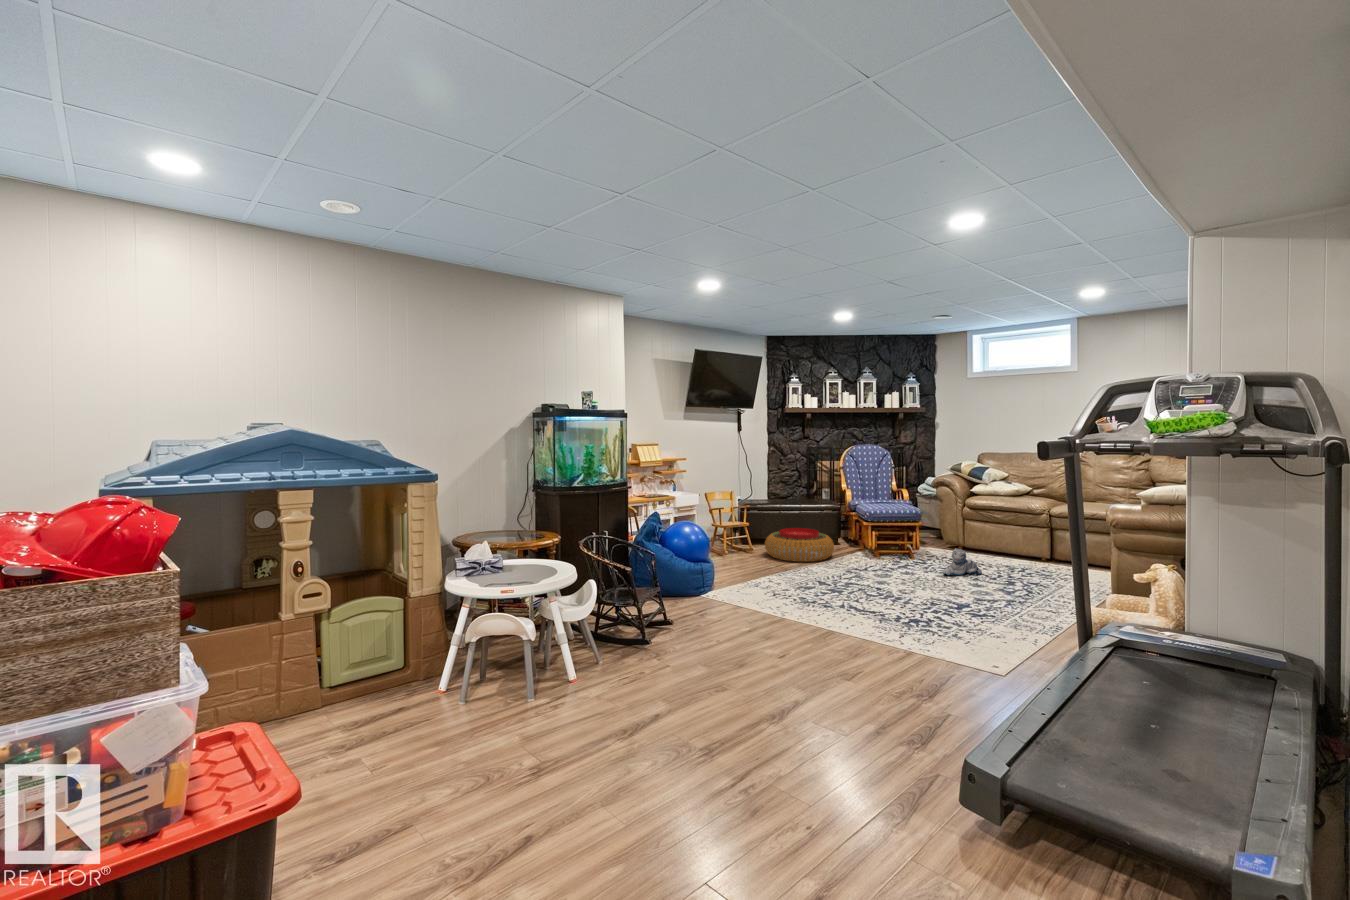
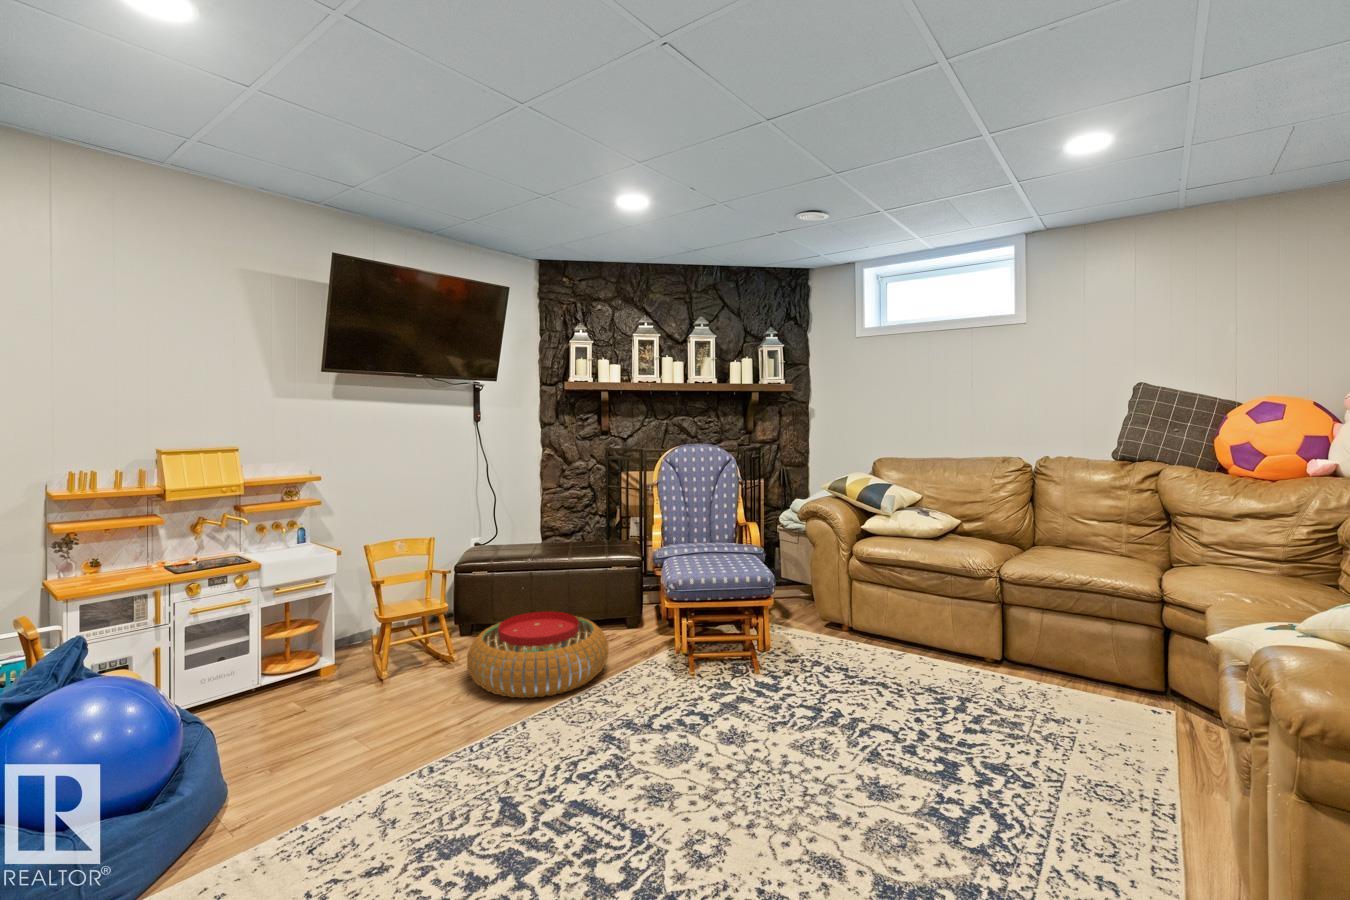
plush toy: present [943,548,982,575] -> none [806,672,885,741]

